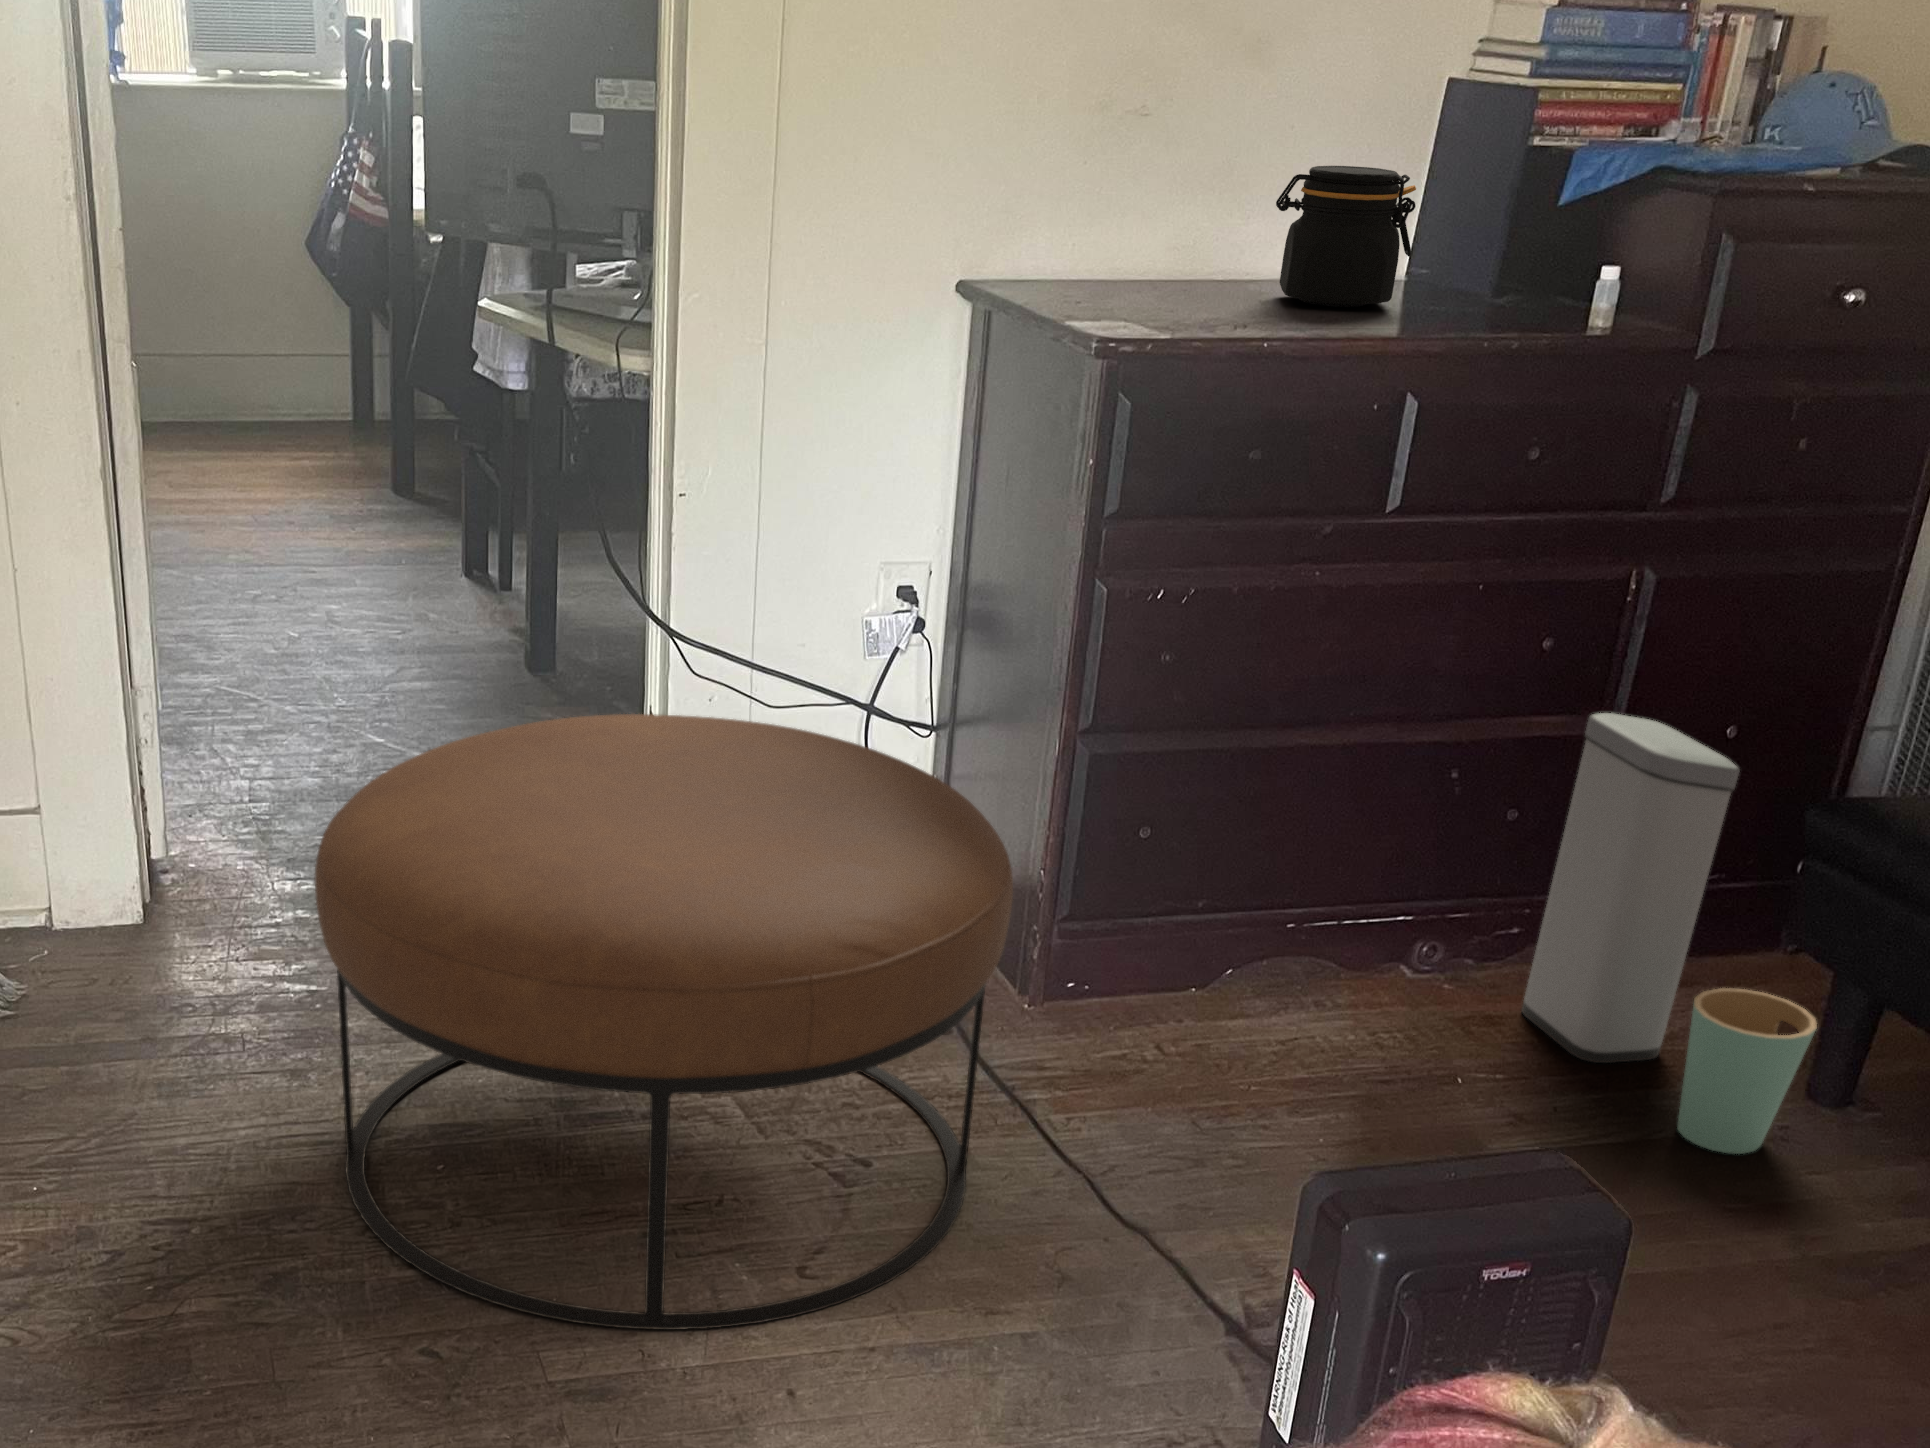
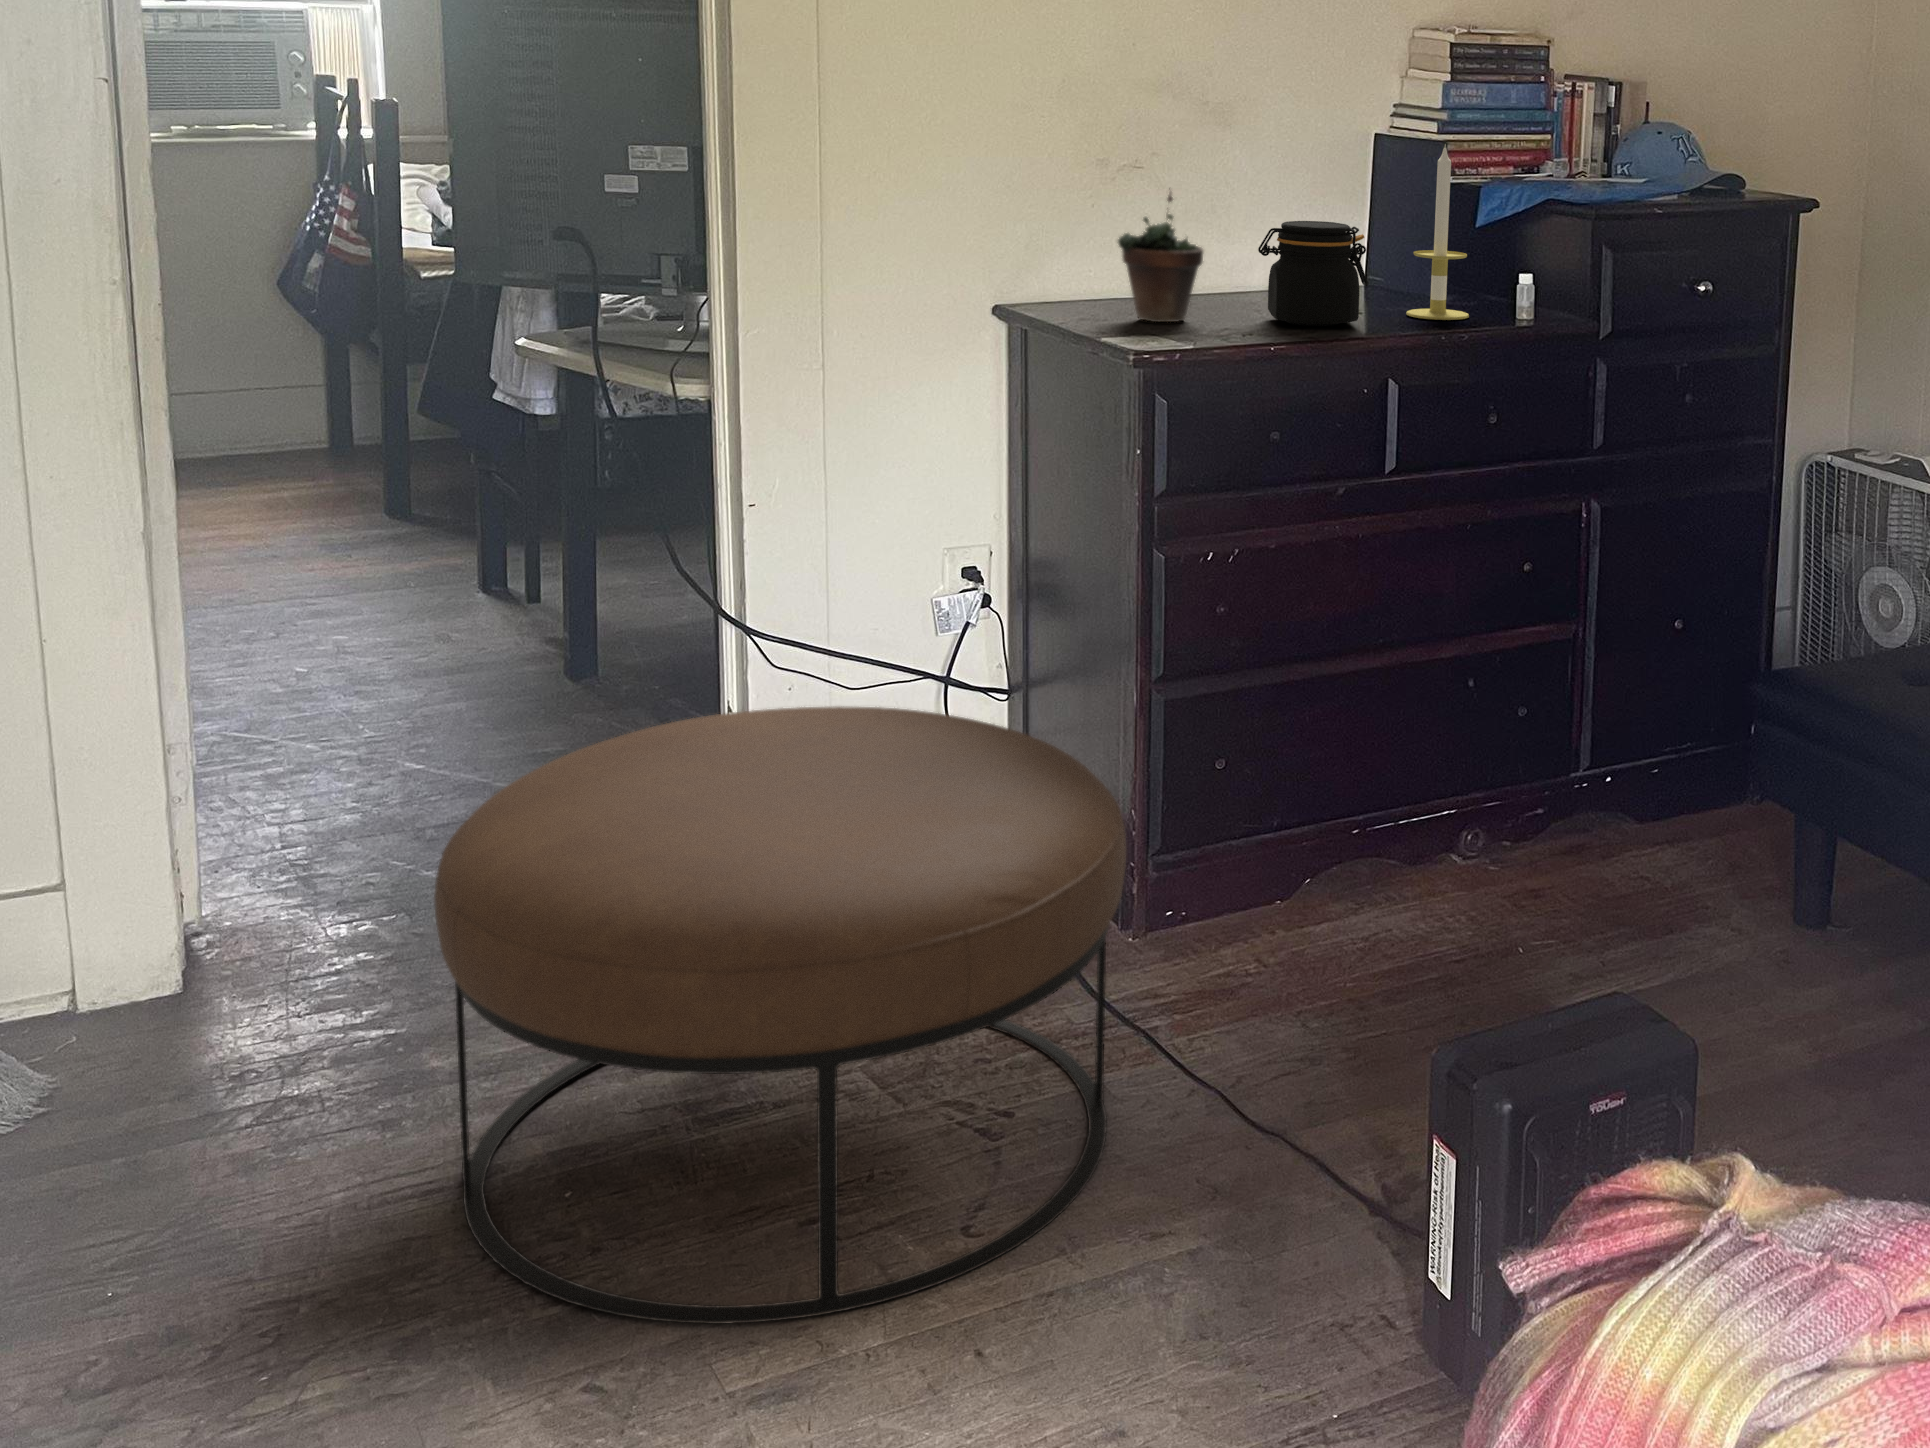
candle: none [1459,61,1553,306] -> present [1406,145,1469,320]
succulent plant: none [1101,117,1207,294] -> present [1118,192,1203,322]
trash can: present [1521,713,1817,1154] -> none [1546,627,1776,978]

